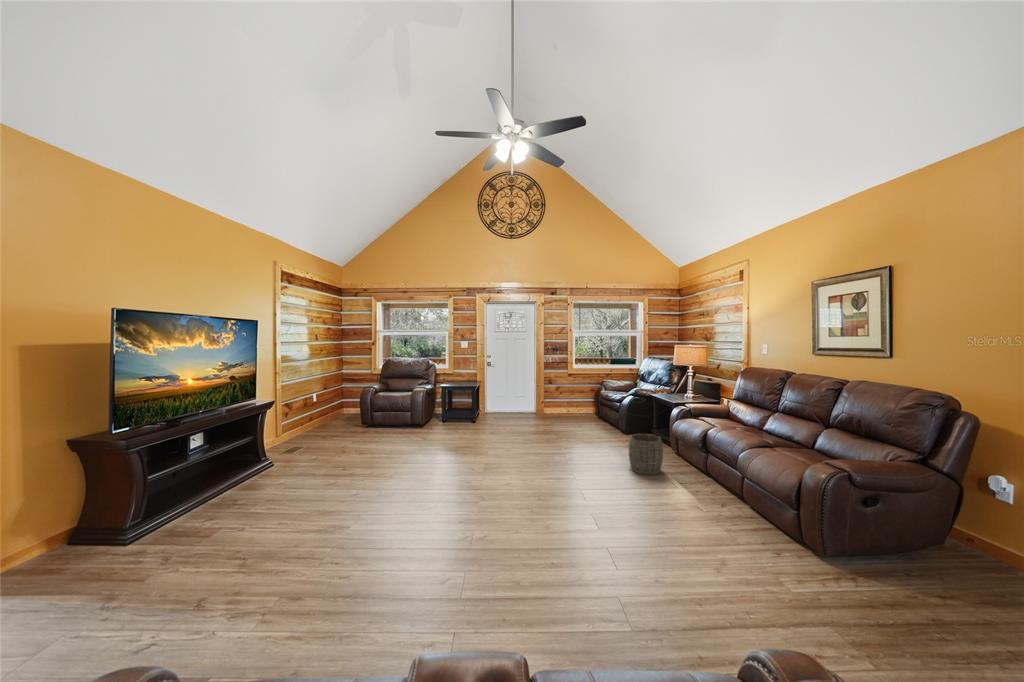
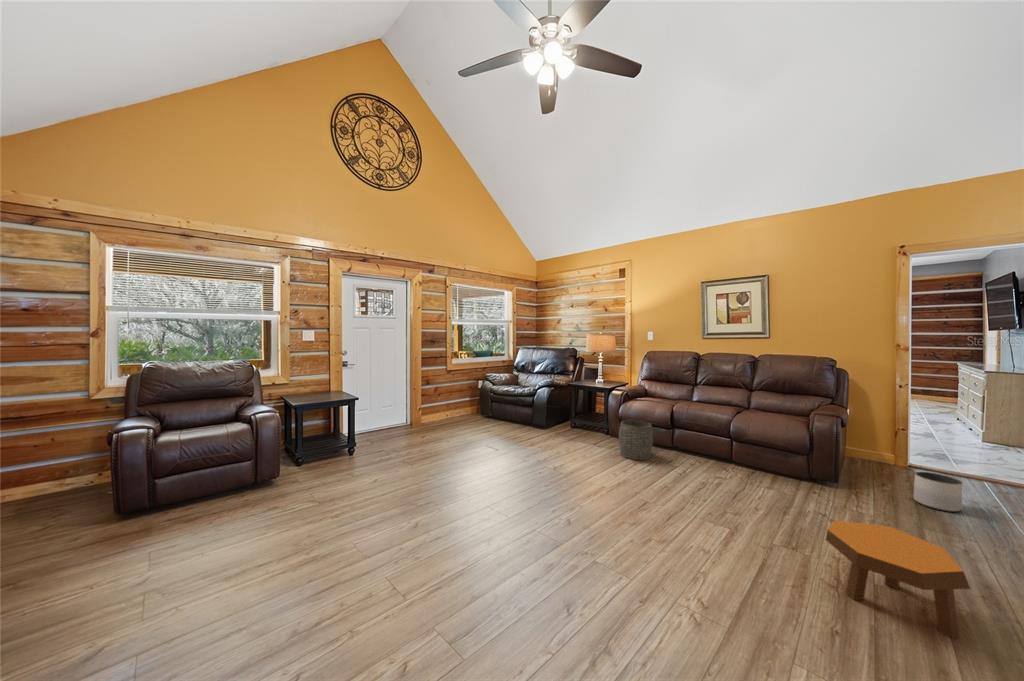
footstool: none [529,521,614,622] -> present [826,521,970,638]
planter: none [888,569,961,645] -> present [914,472,962,512]

